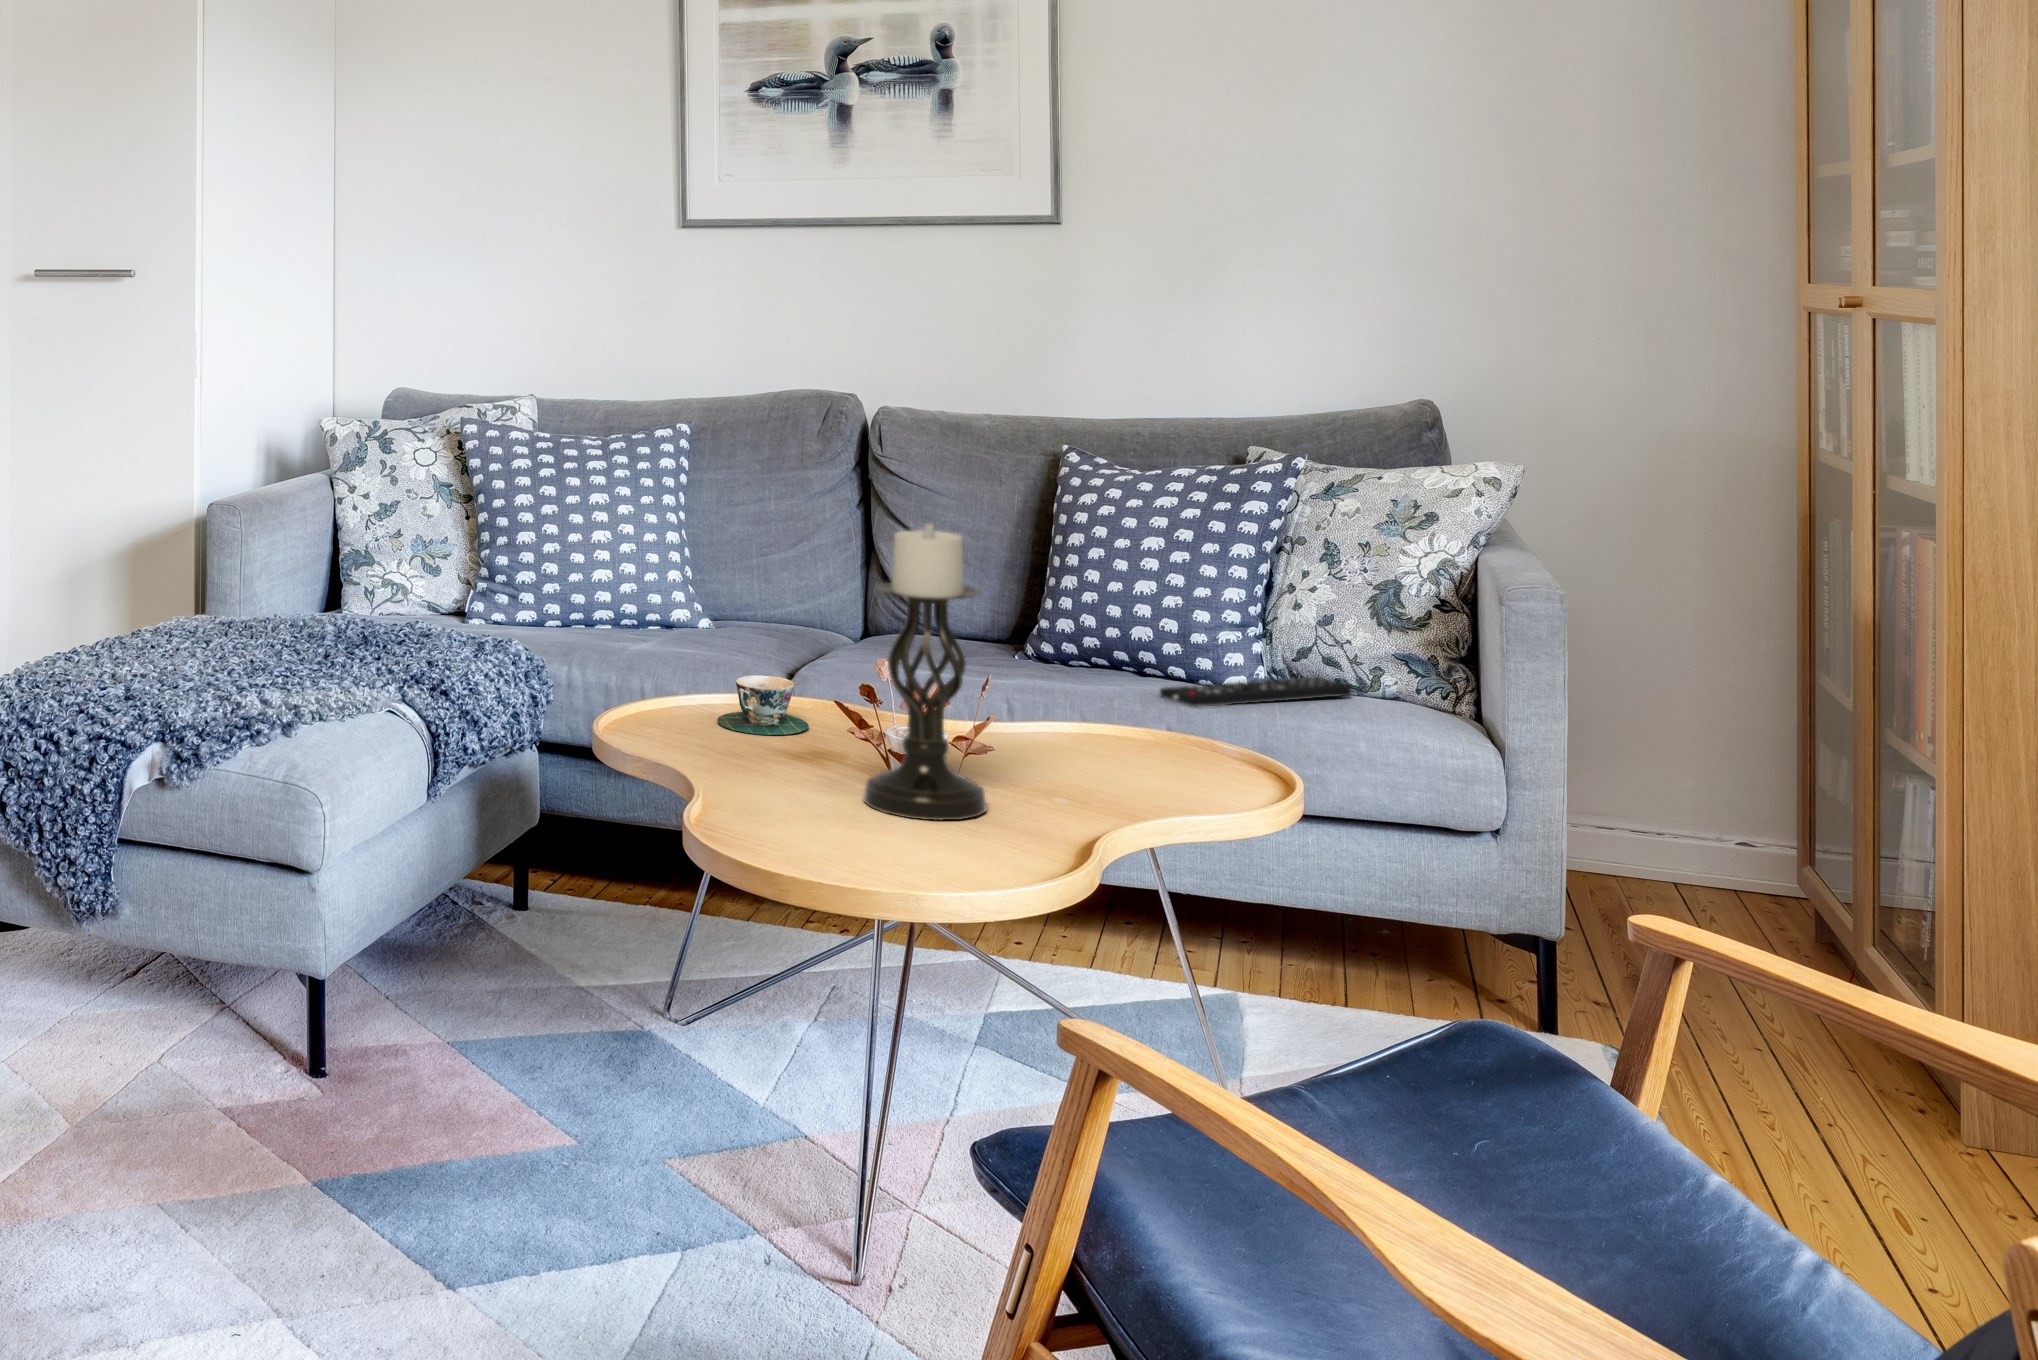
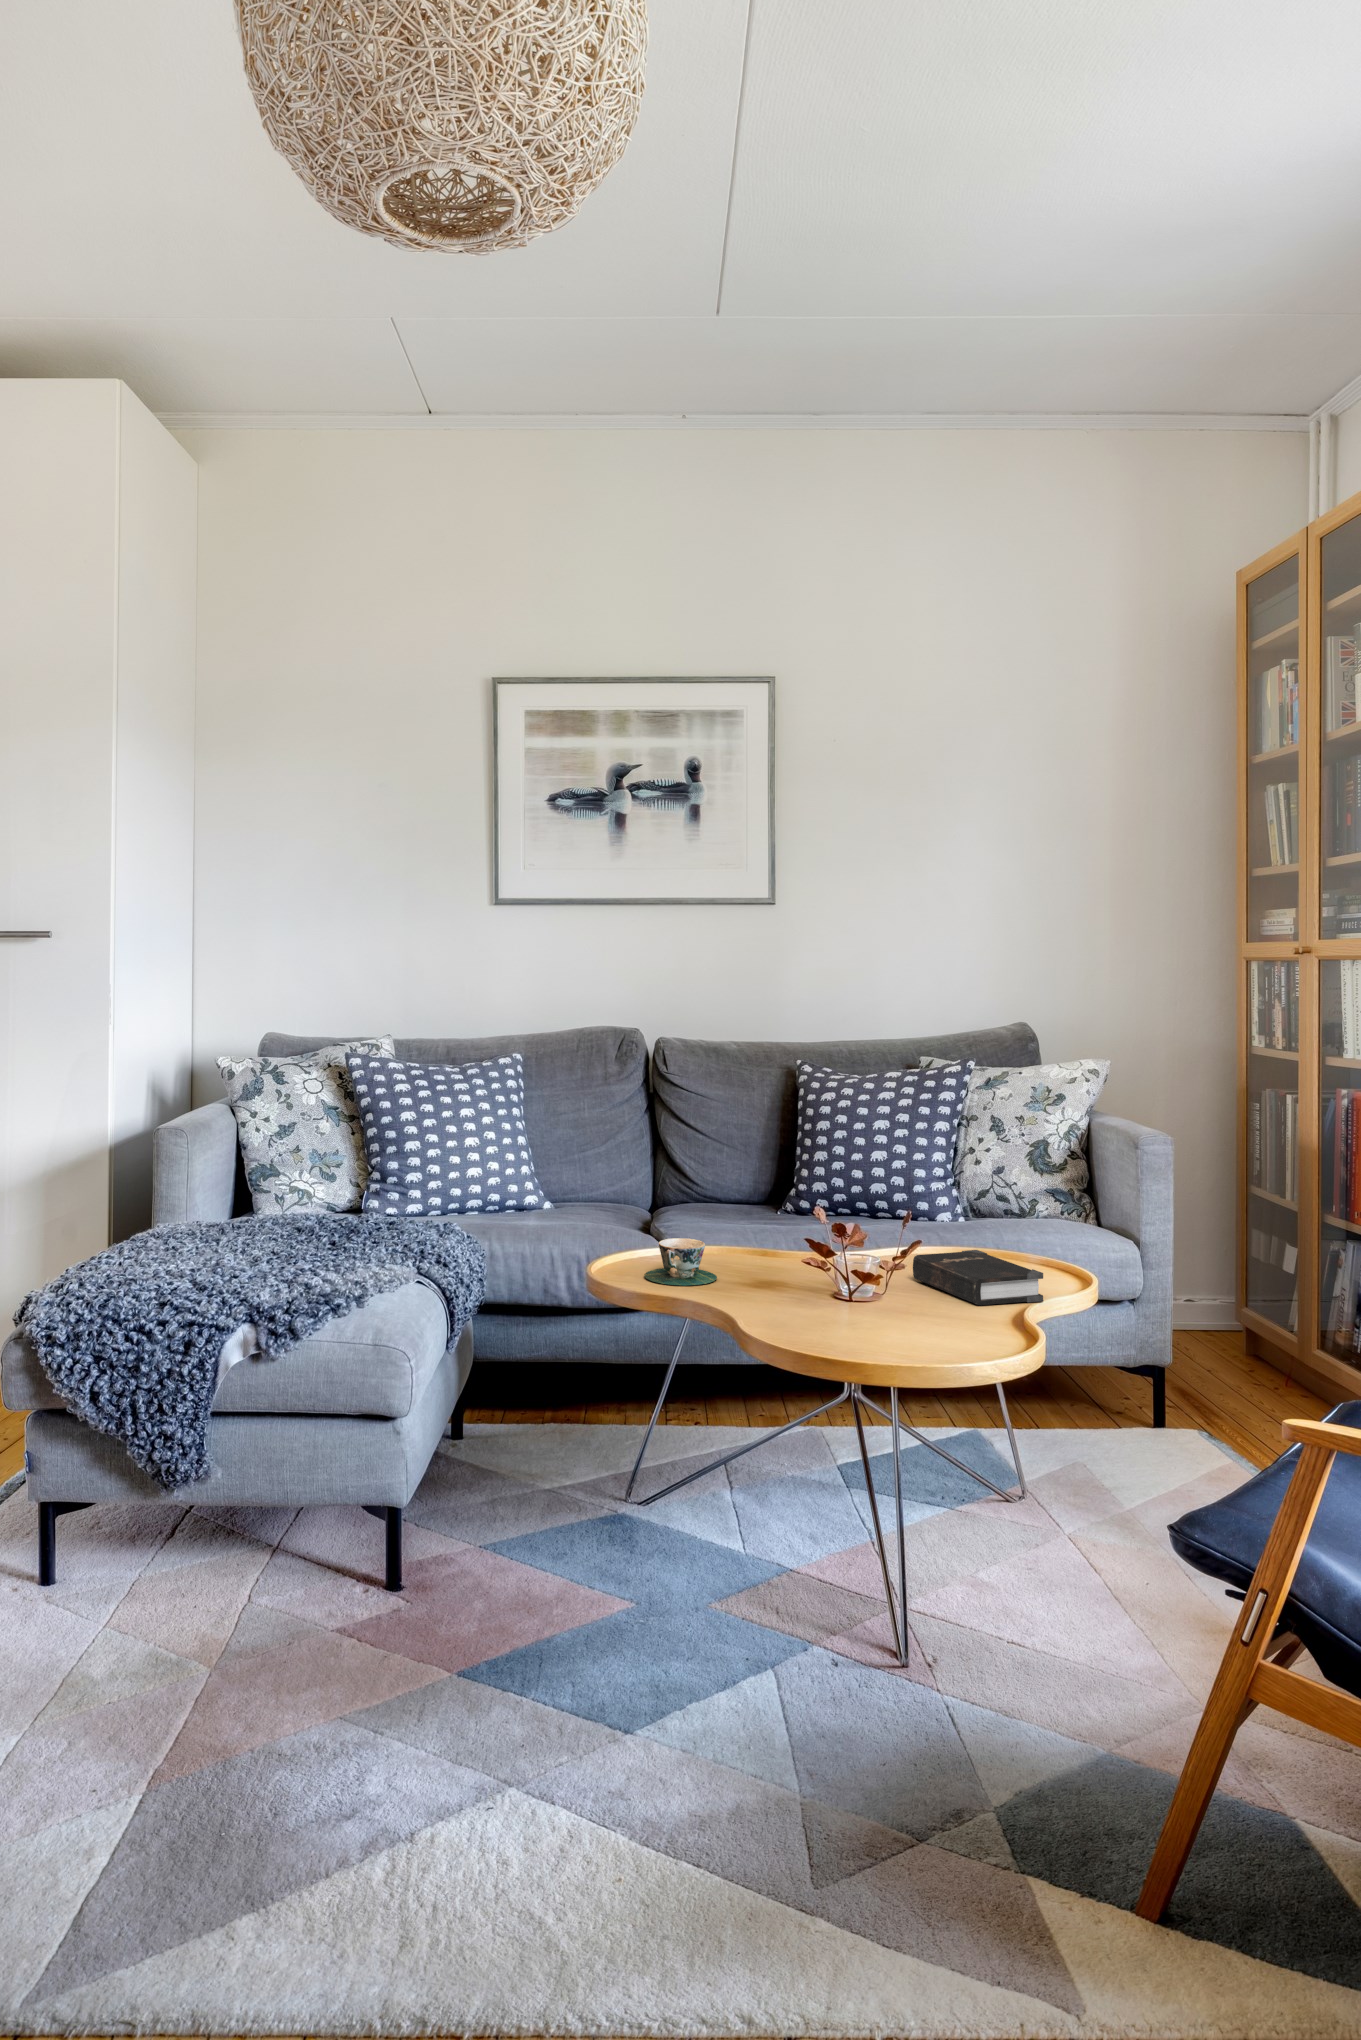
candle holder: present [864,524,986,820] -> none [815,1102,914,1340]
remote control: present [1160,677,1351,707] -> none [915,1211,1027,1239]
hardback book: none [1067,723,1218,798] -> present [913,1250,1043,1305]

